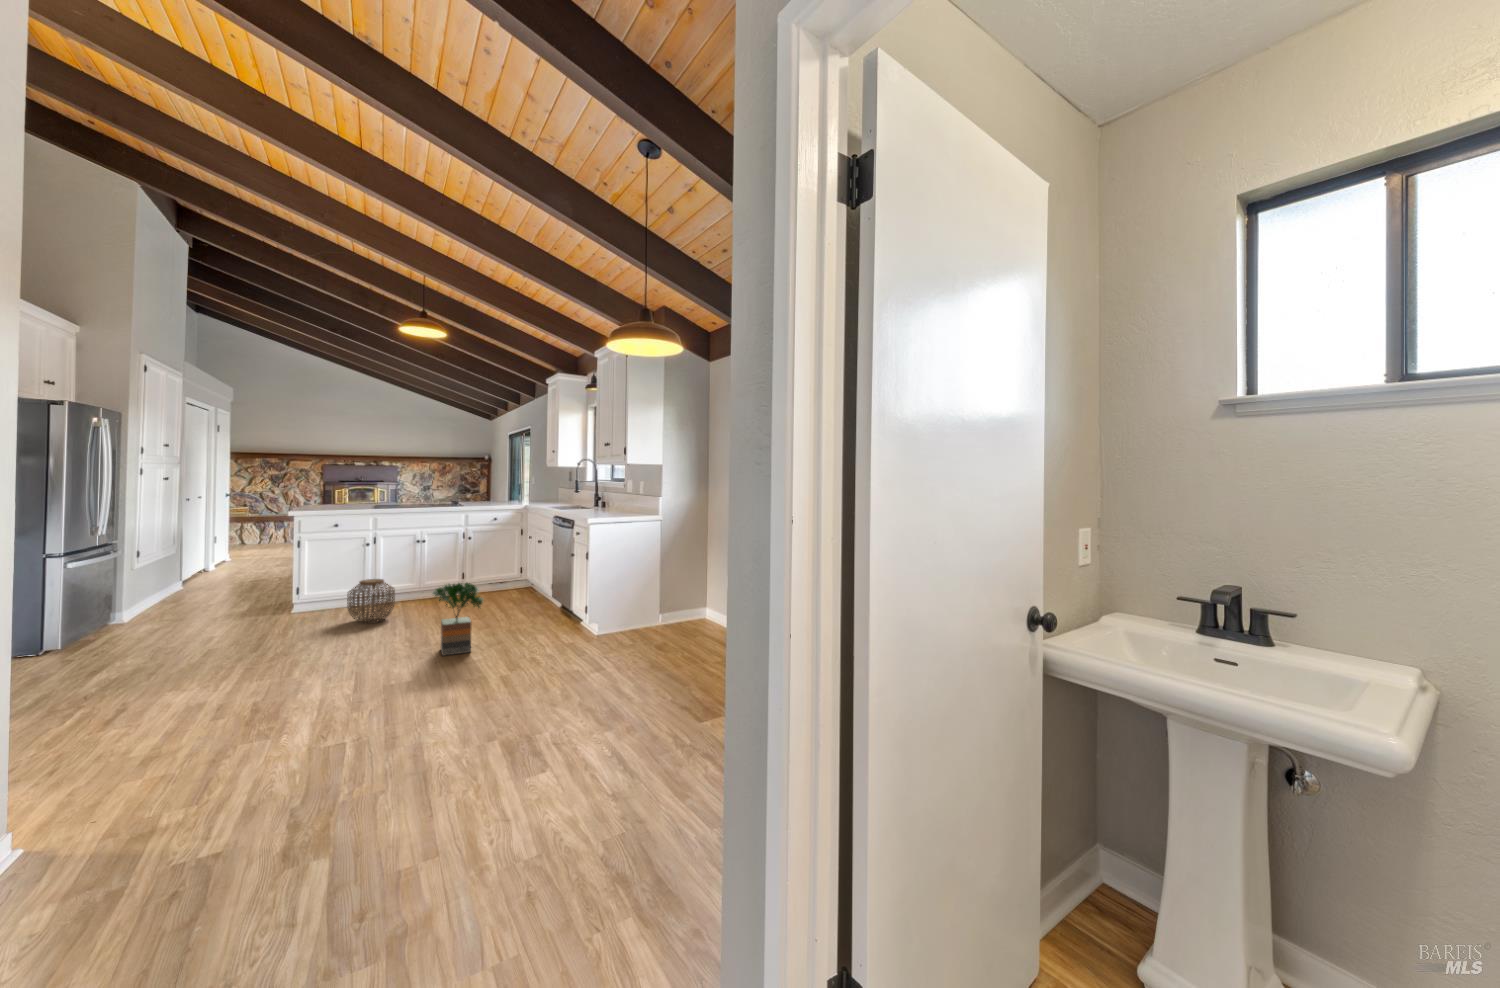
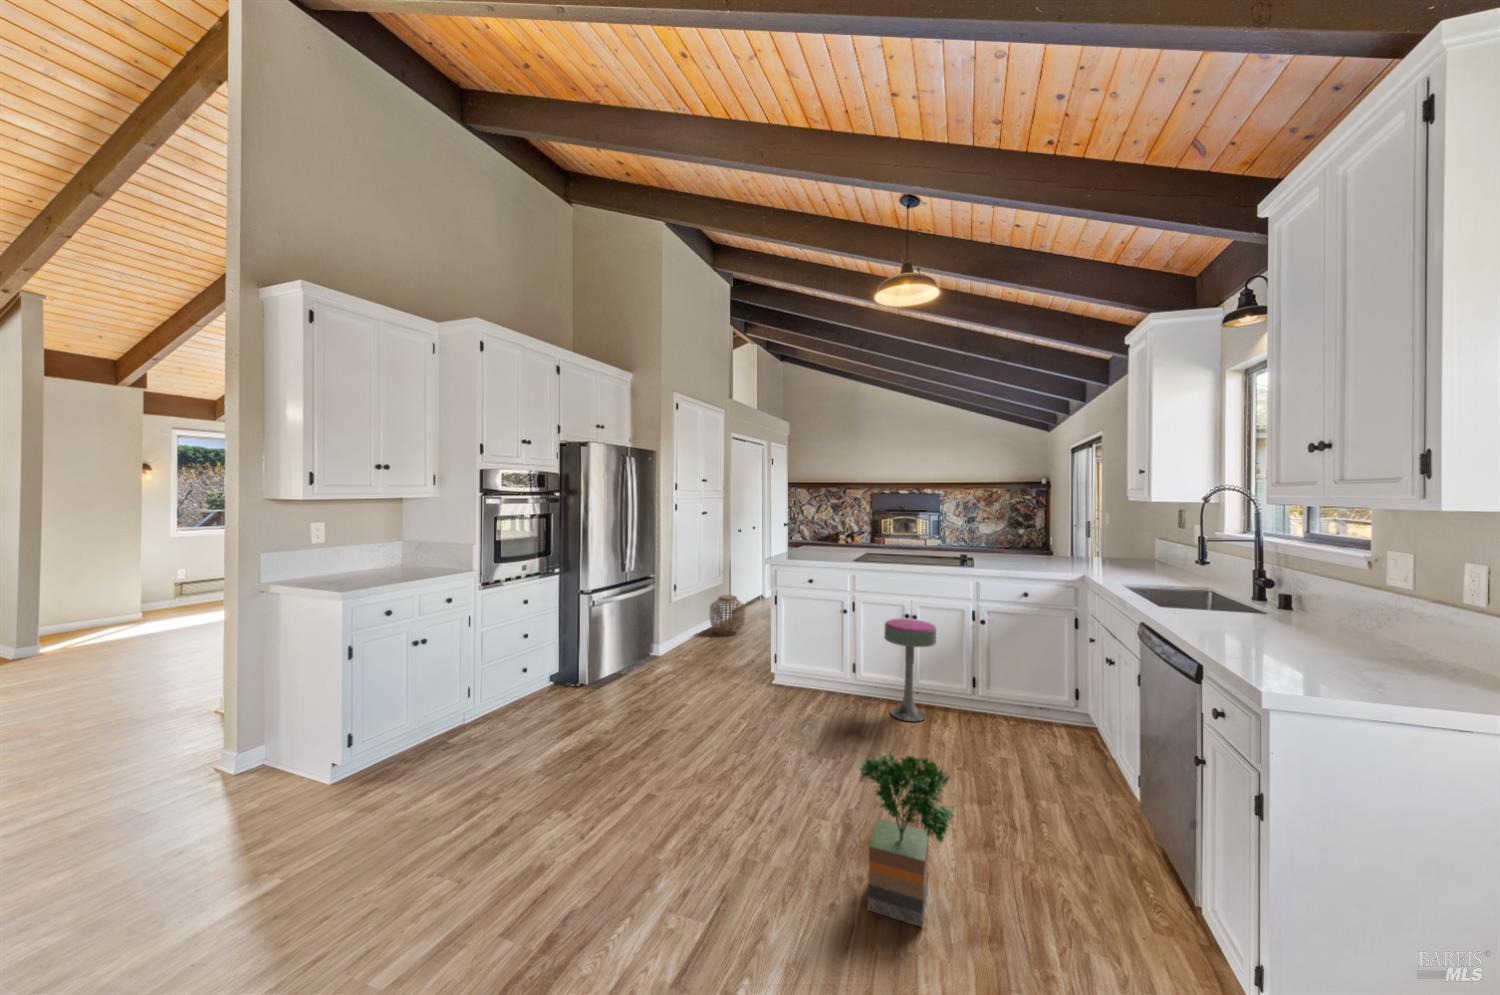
bar stool: none [402,544,441,608] -> present [884,619,937,722]
woven basket: present [347,579,395,623] -> present [710,595,745,636]

